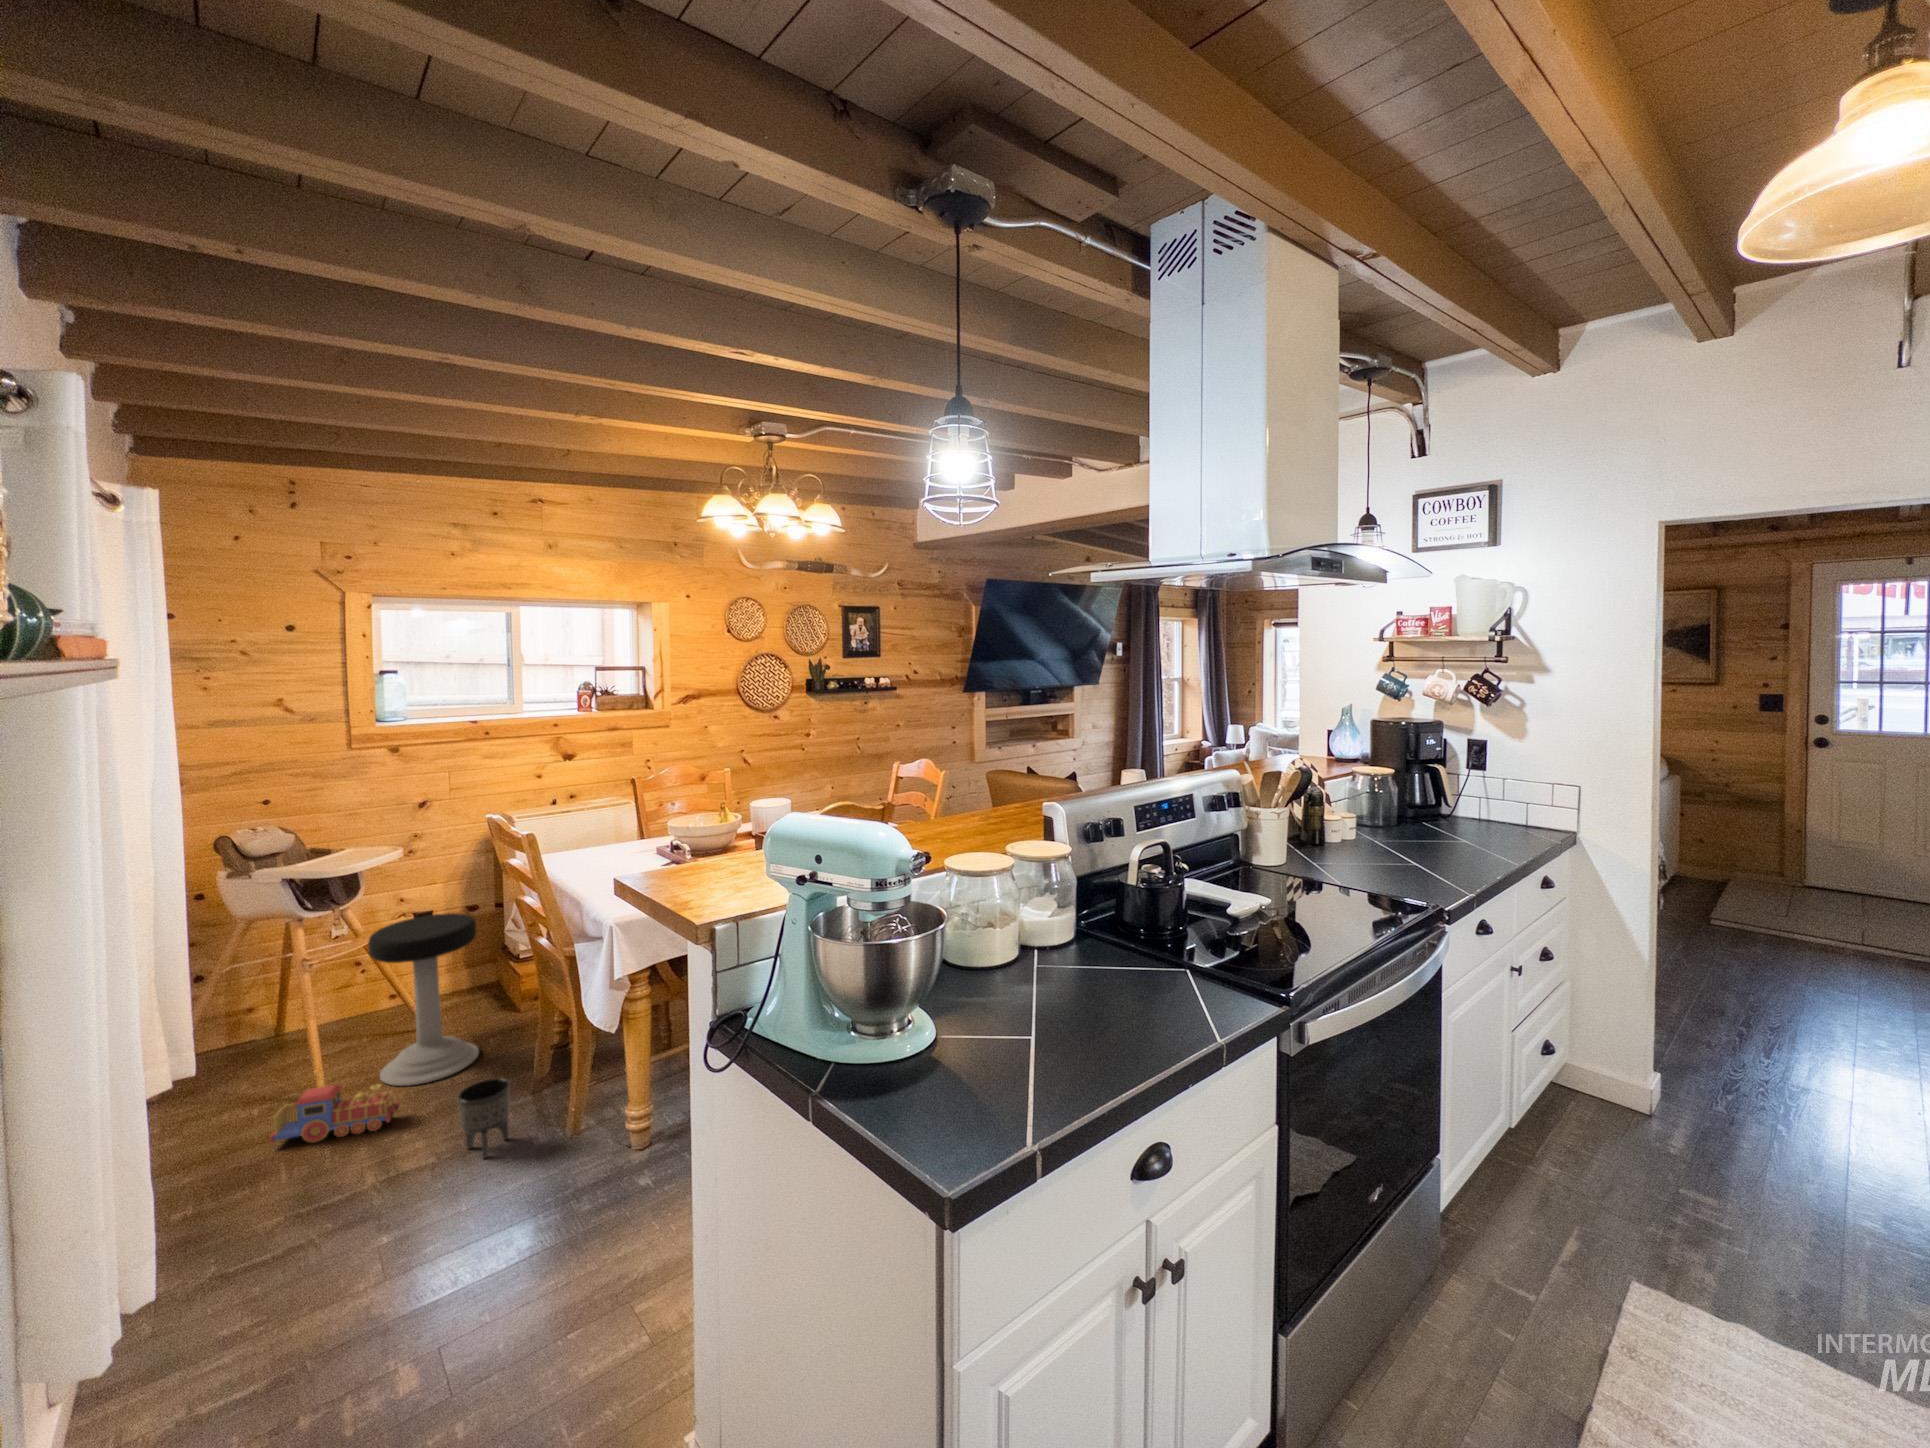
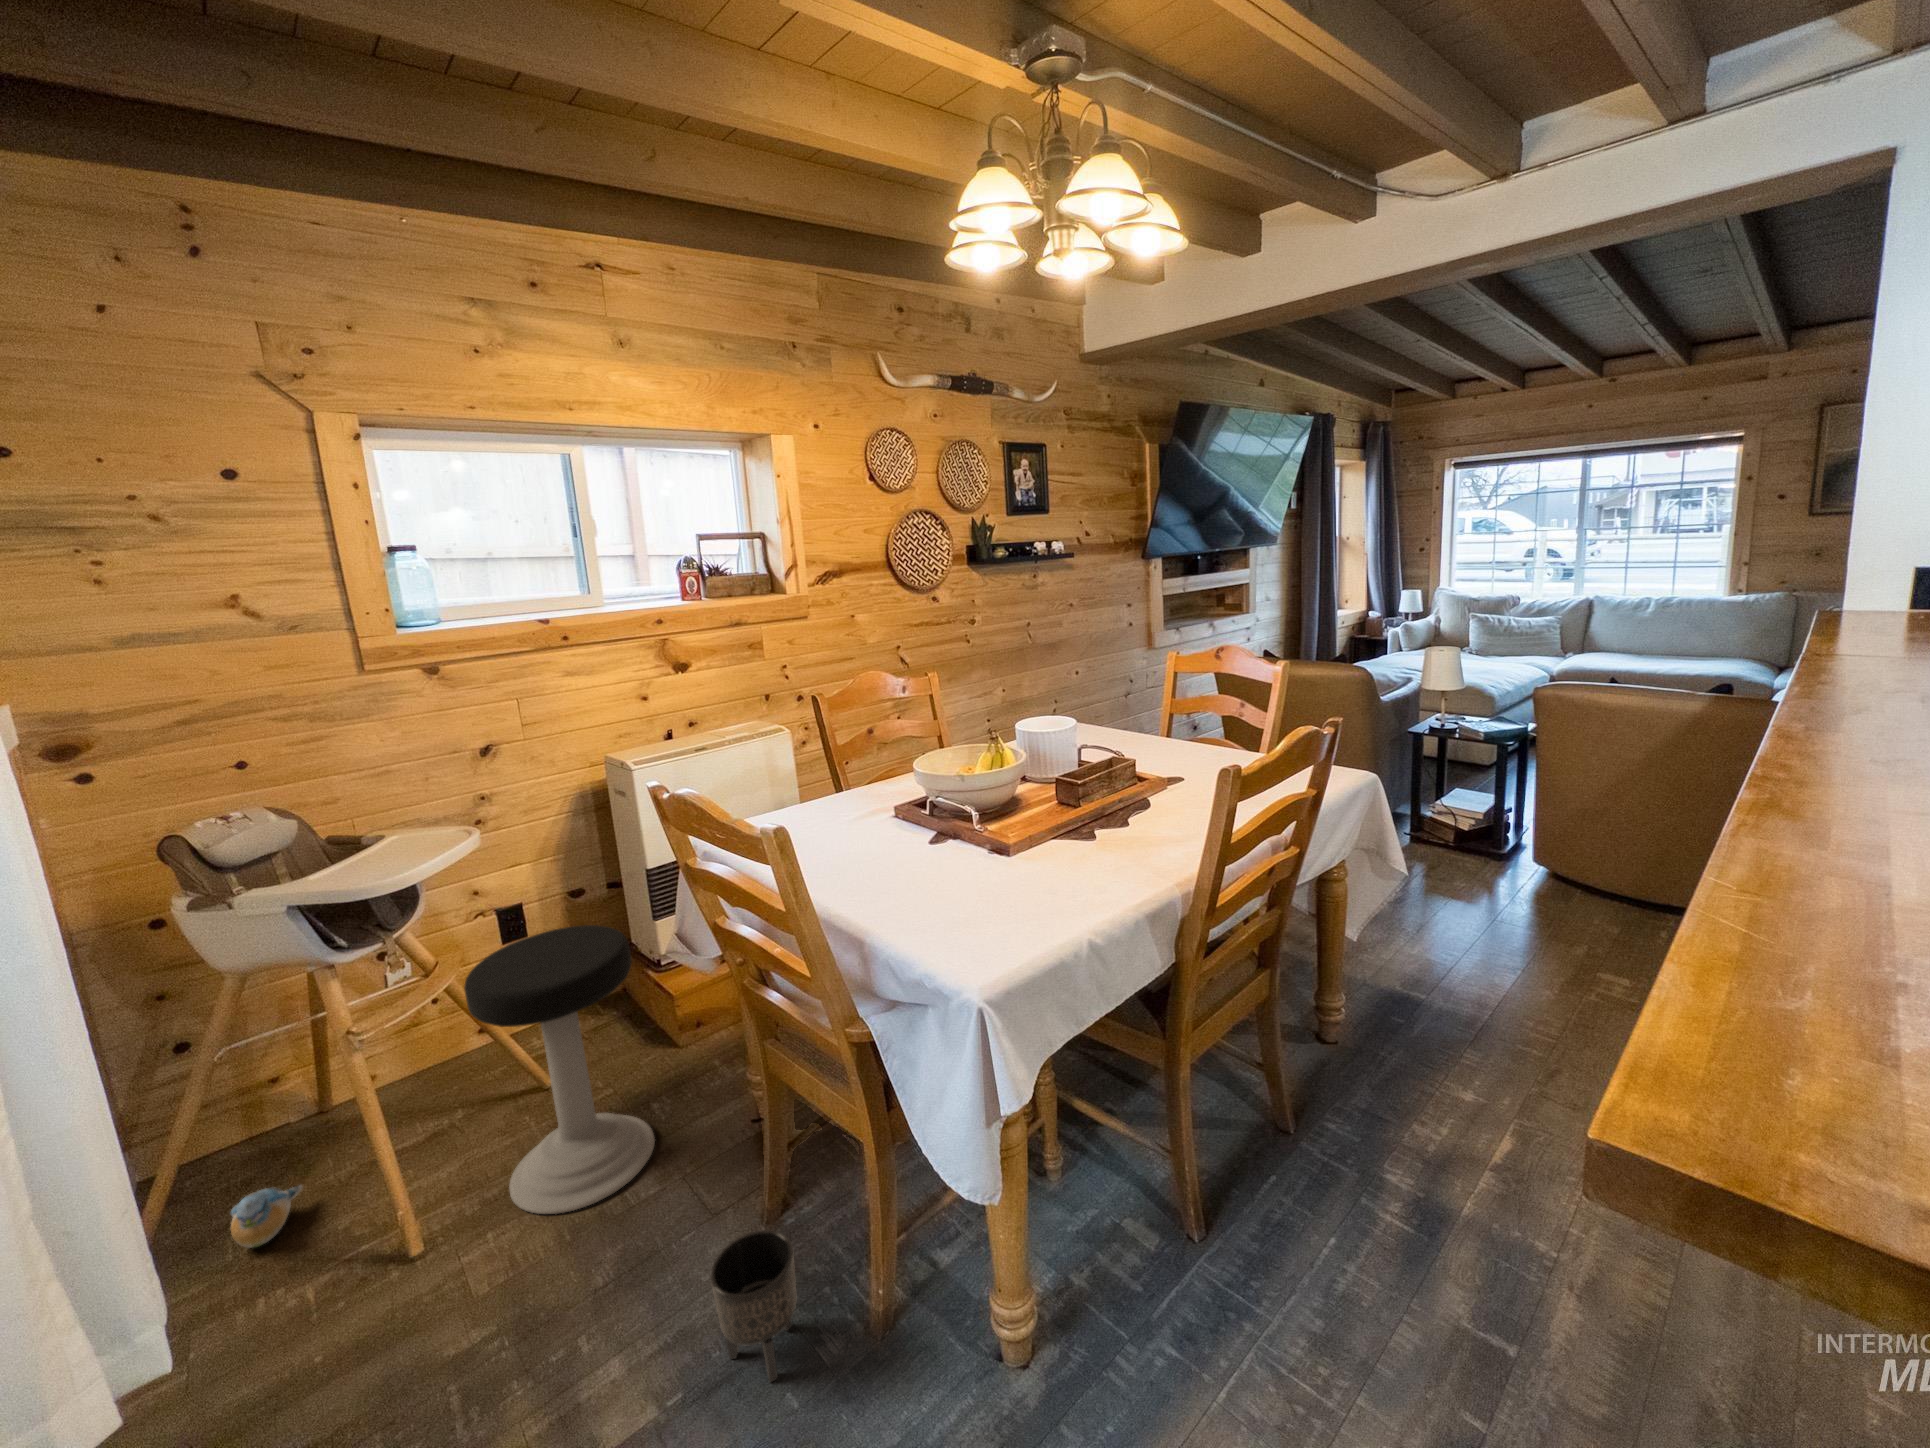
plush toy: none [212,1056,259,1090] -> present [231,1185,302,1248]
toy train: present [270,1084,399,1143] -> none [366,1244,574,1381]

